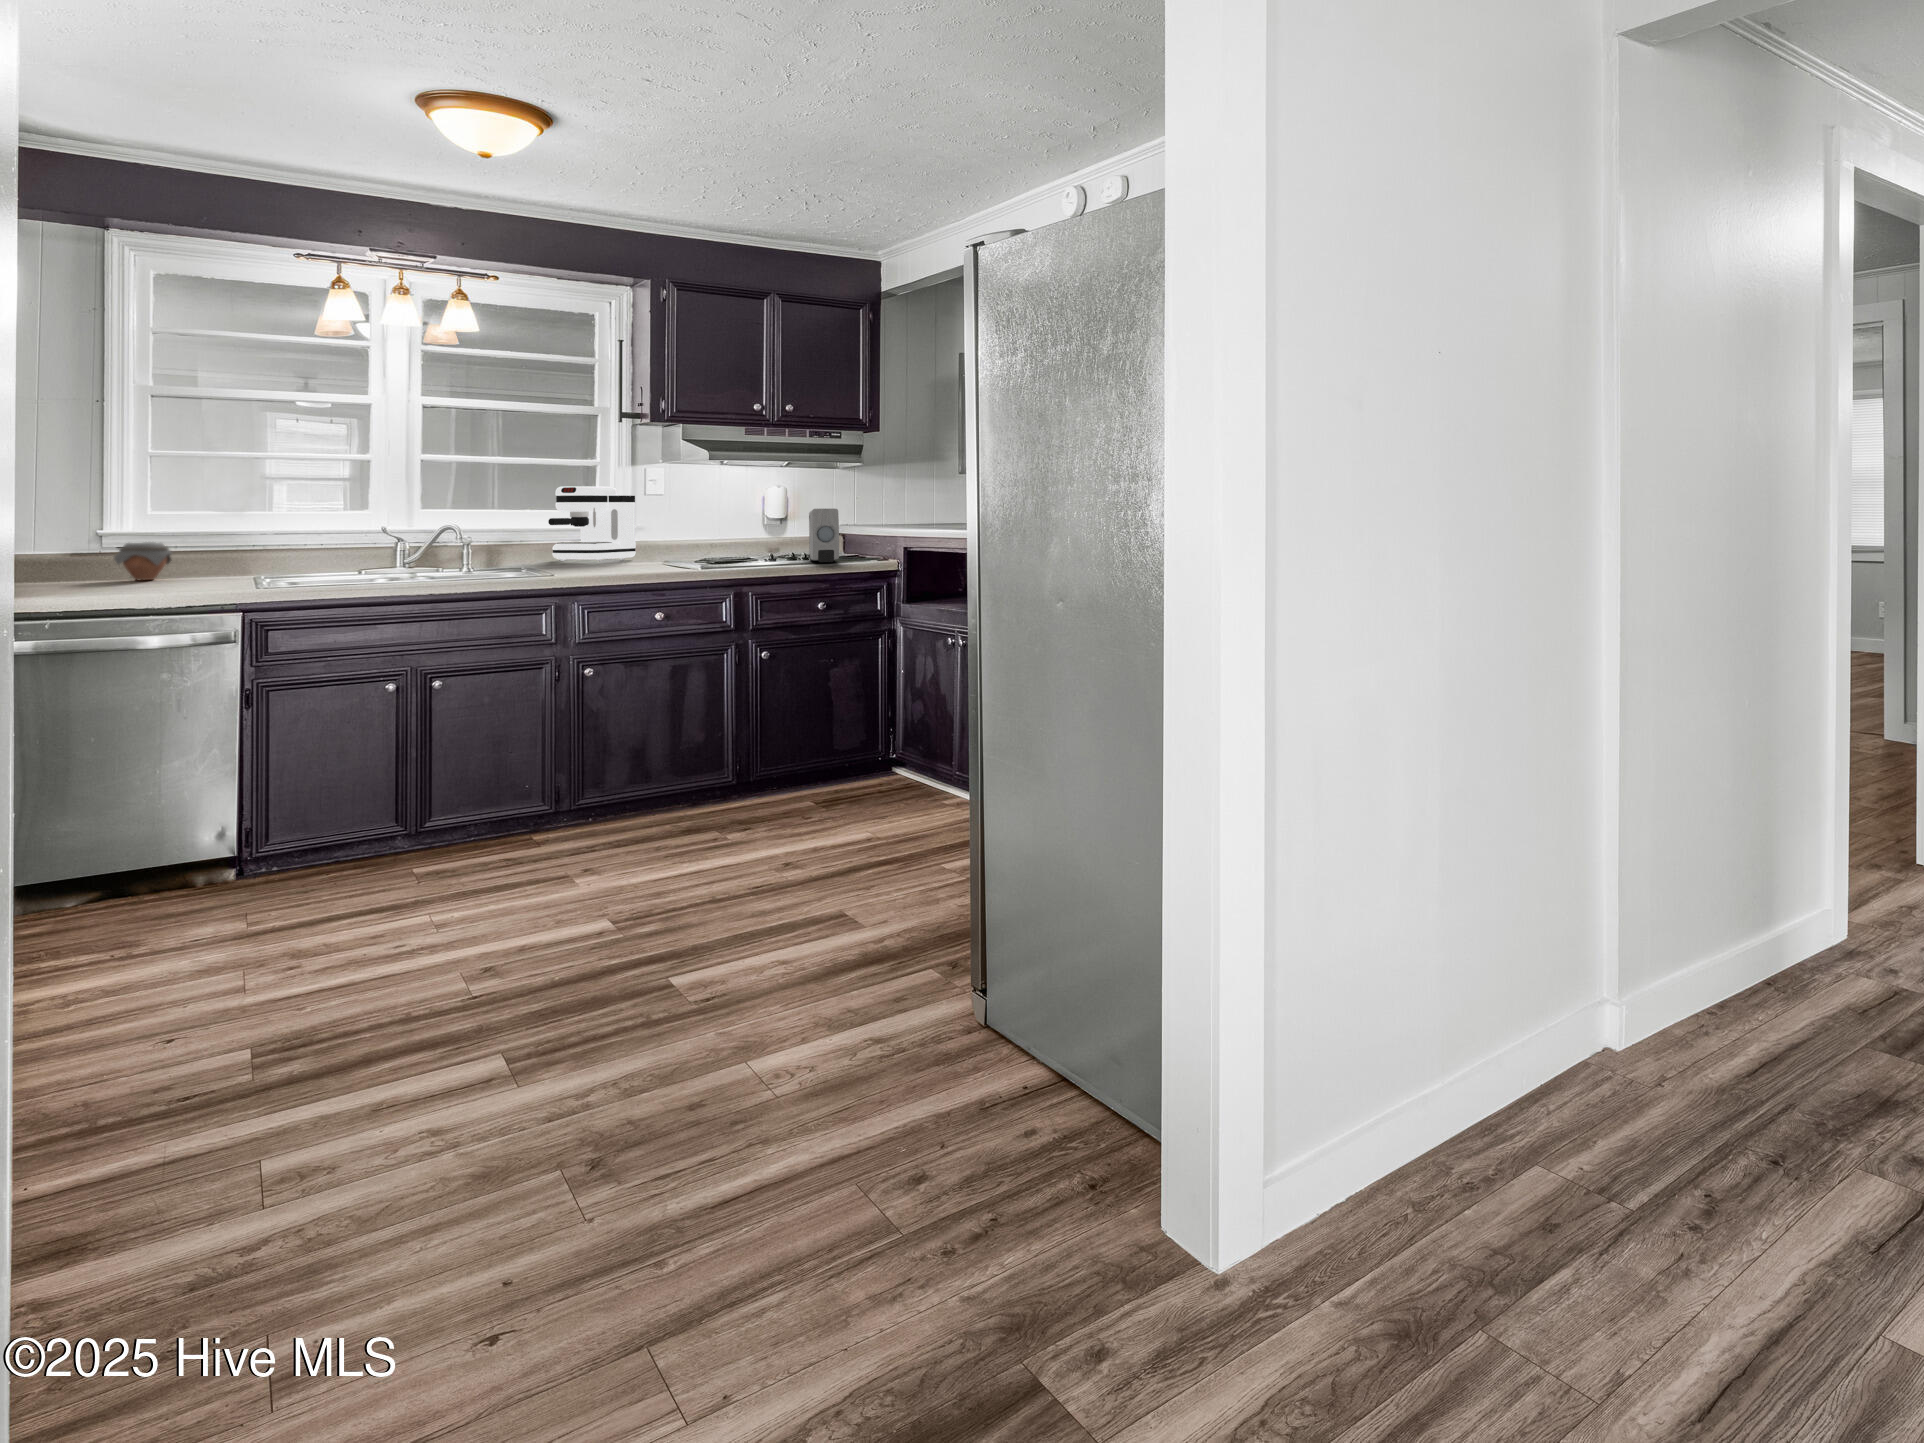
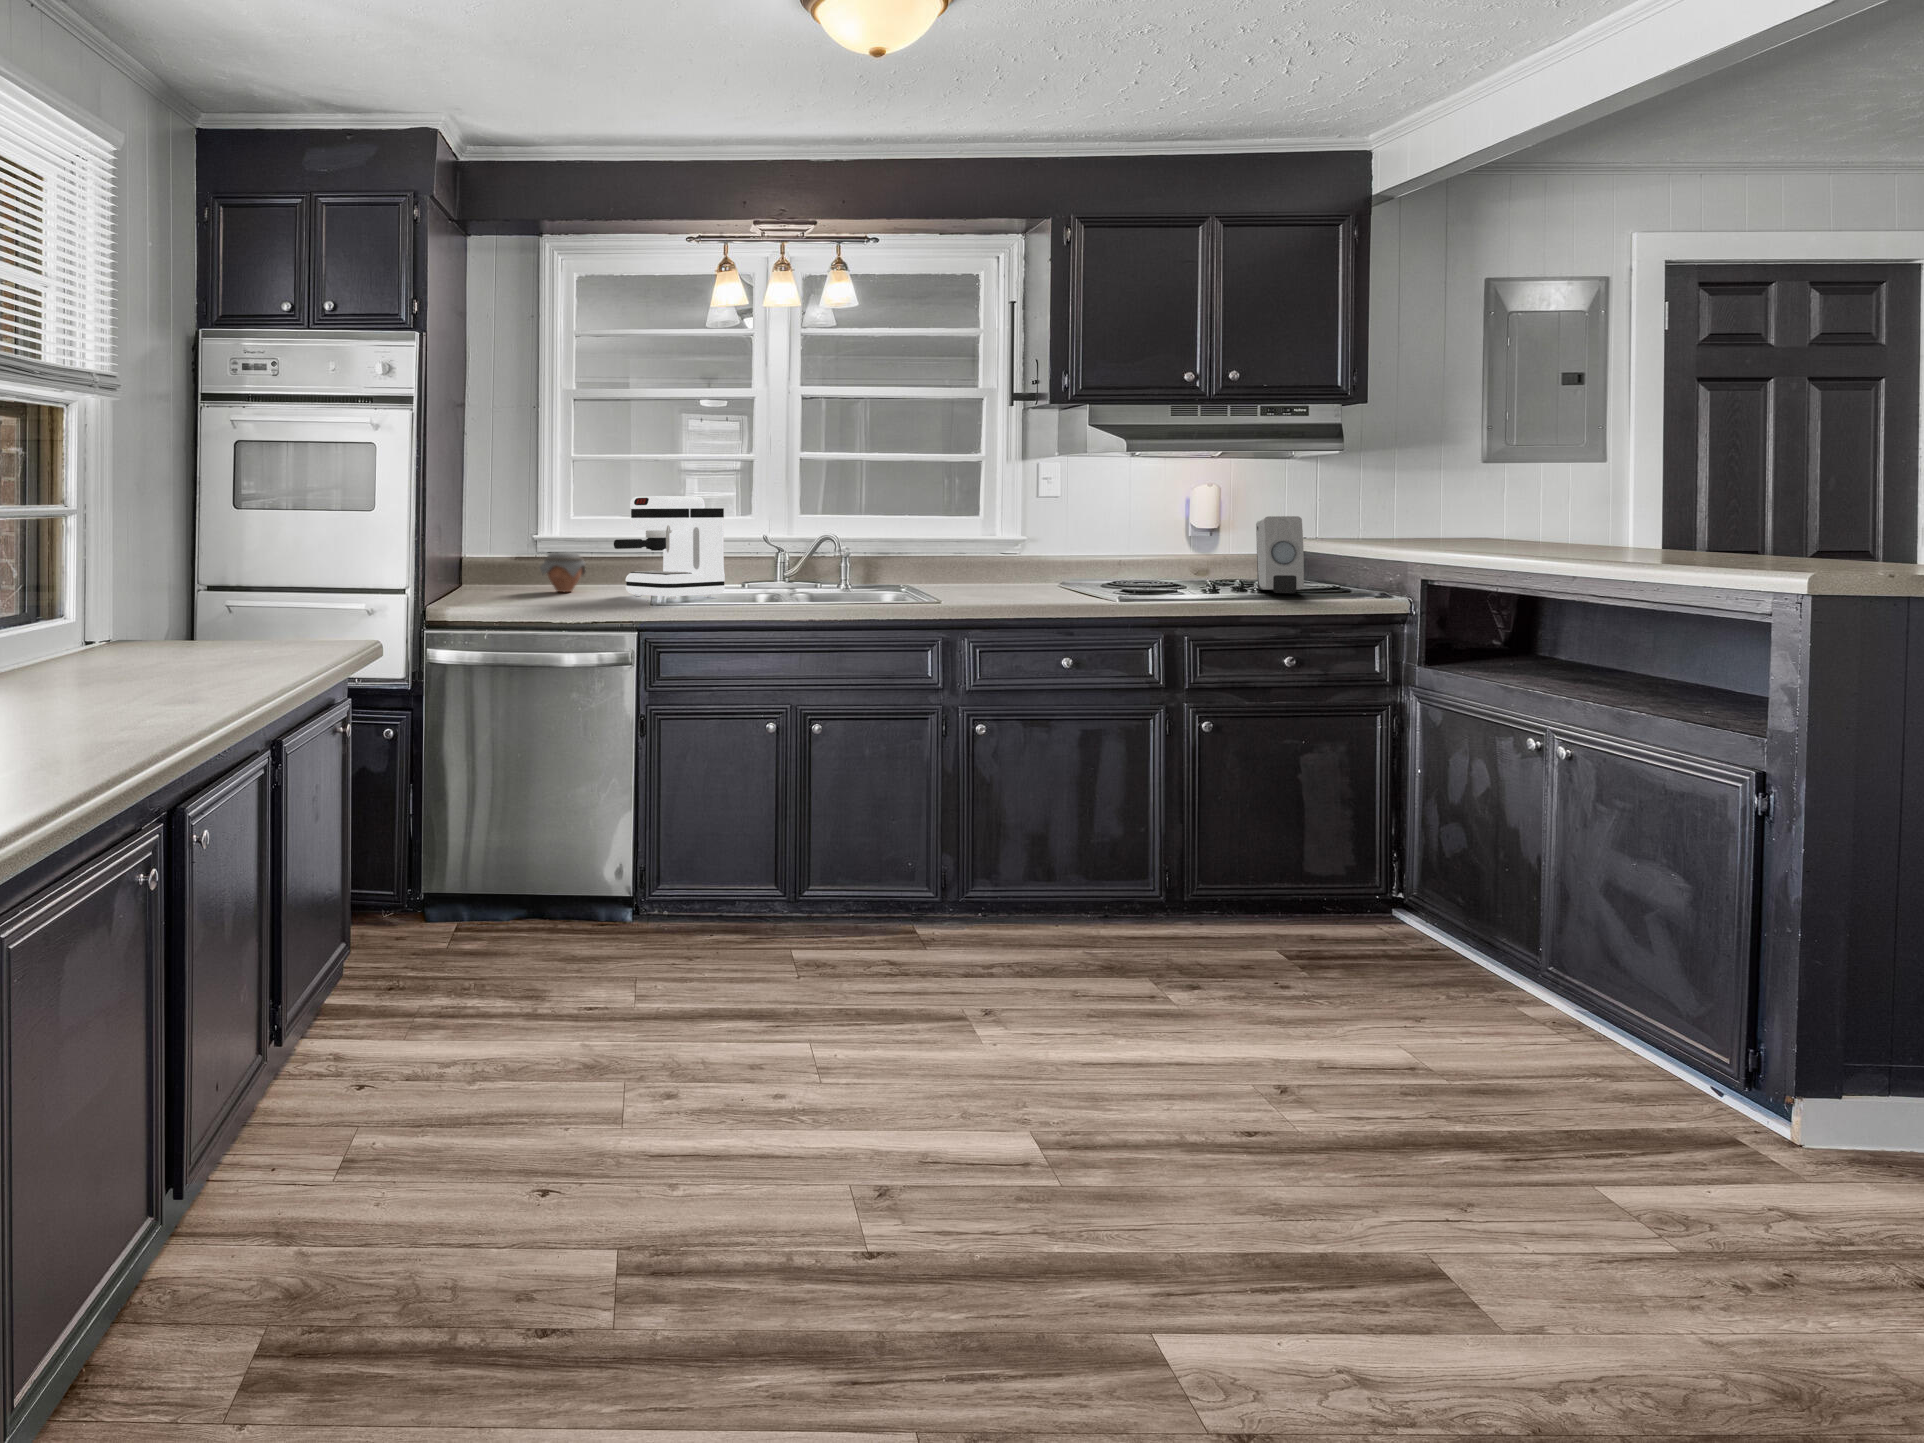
coffee maker: present [548,486,636,561] -> present [614,496,725,599]

